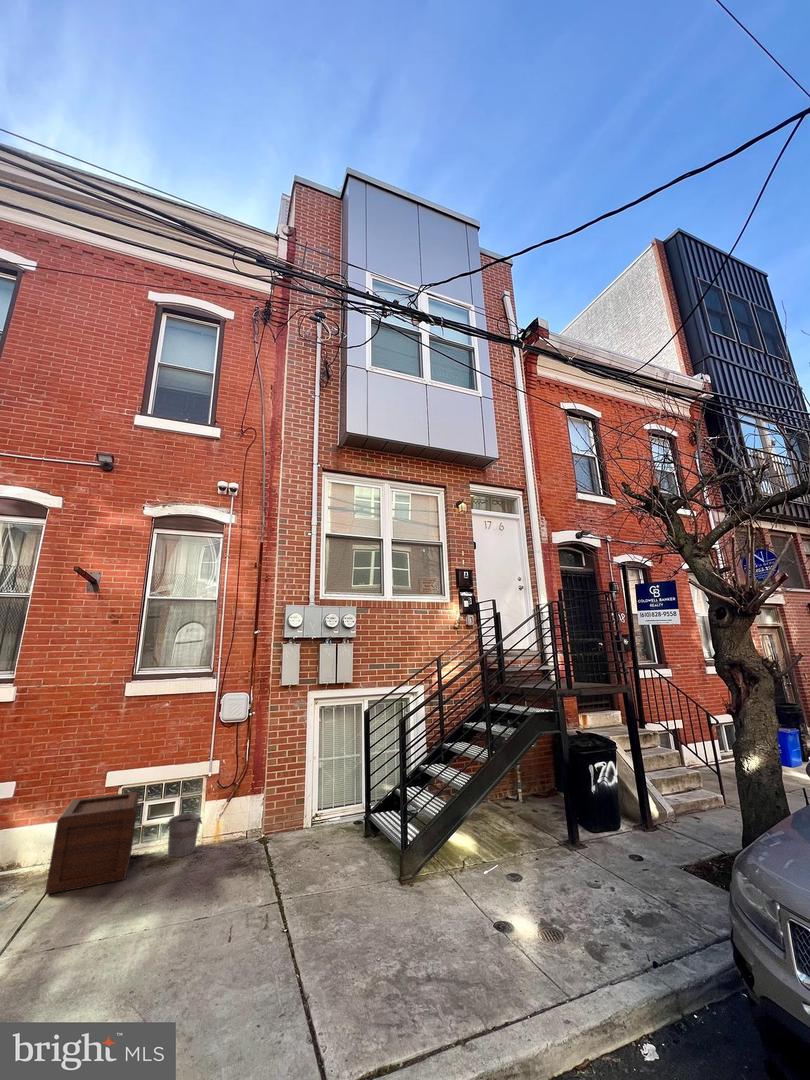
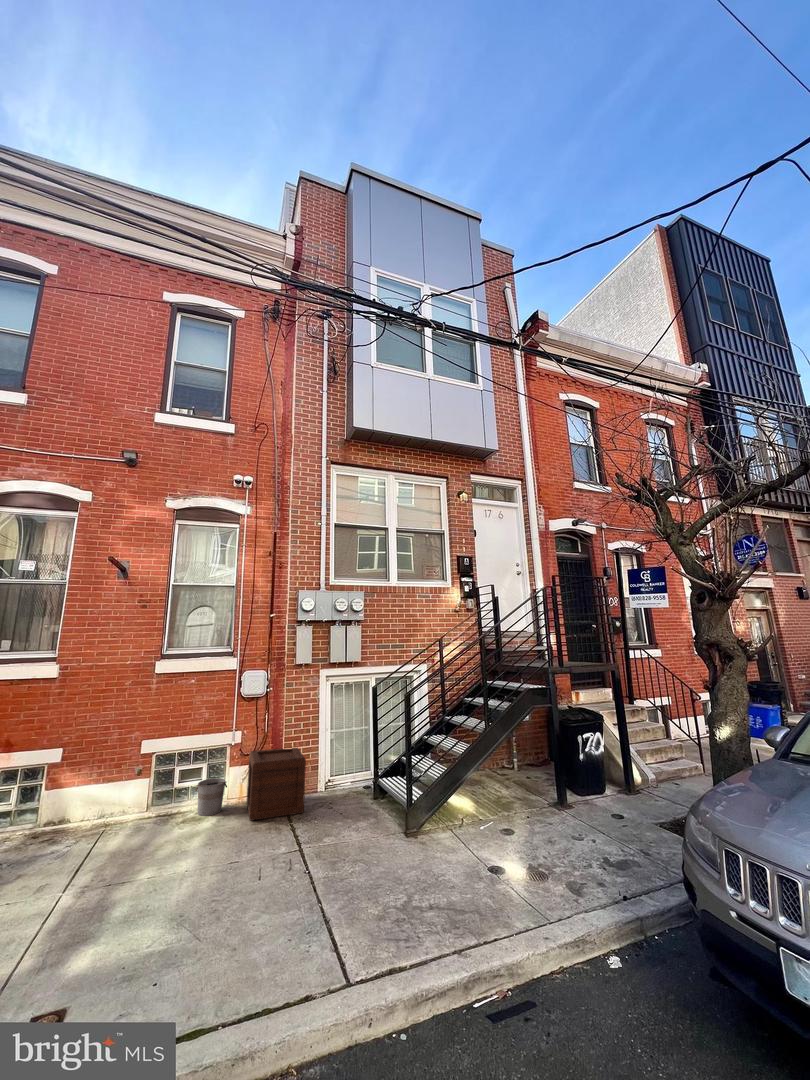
wooden crate: present [45,792,139,894] -> present [247,747,306,821]

